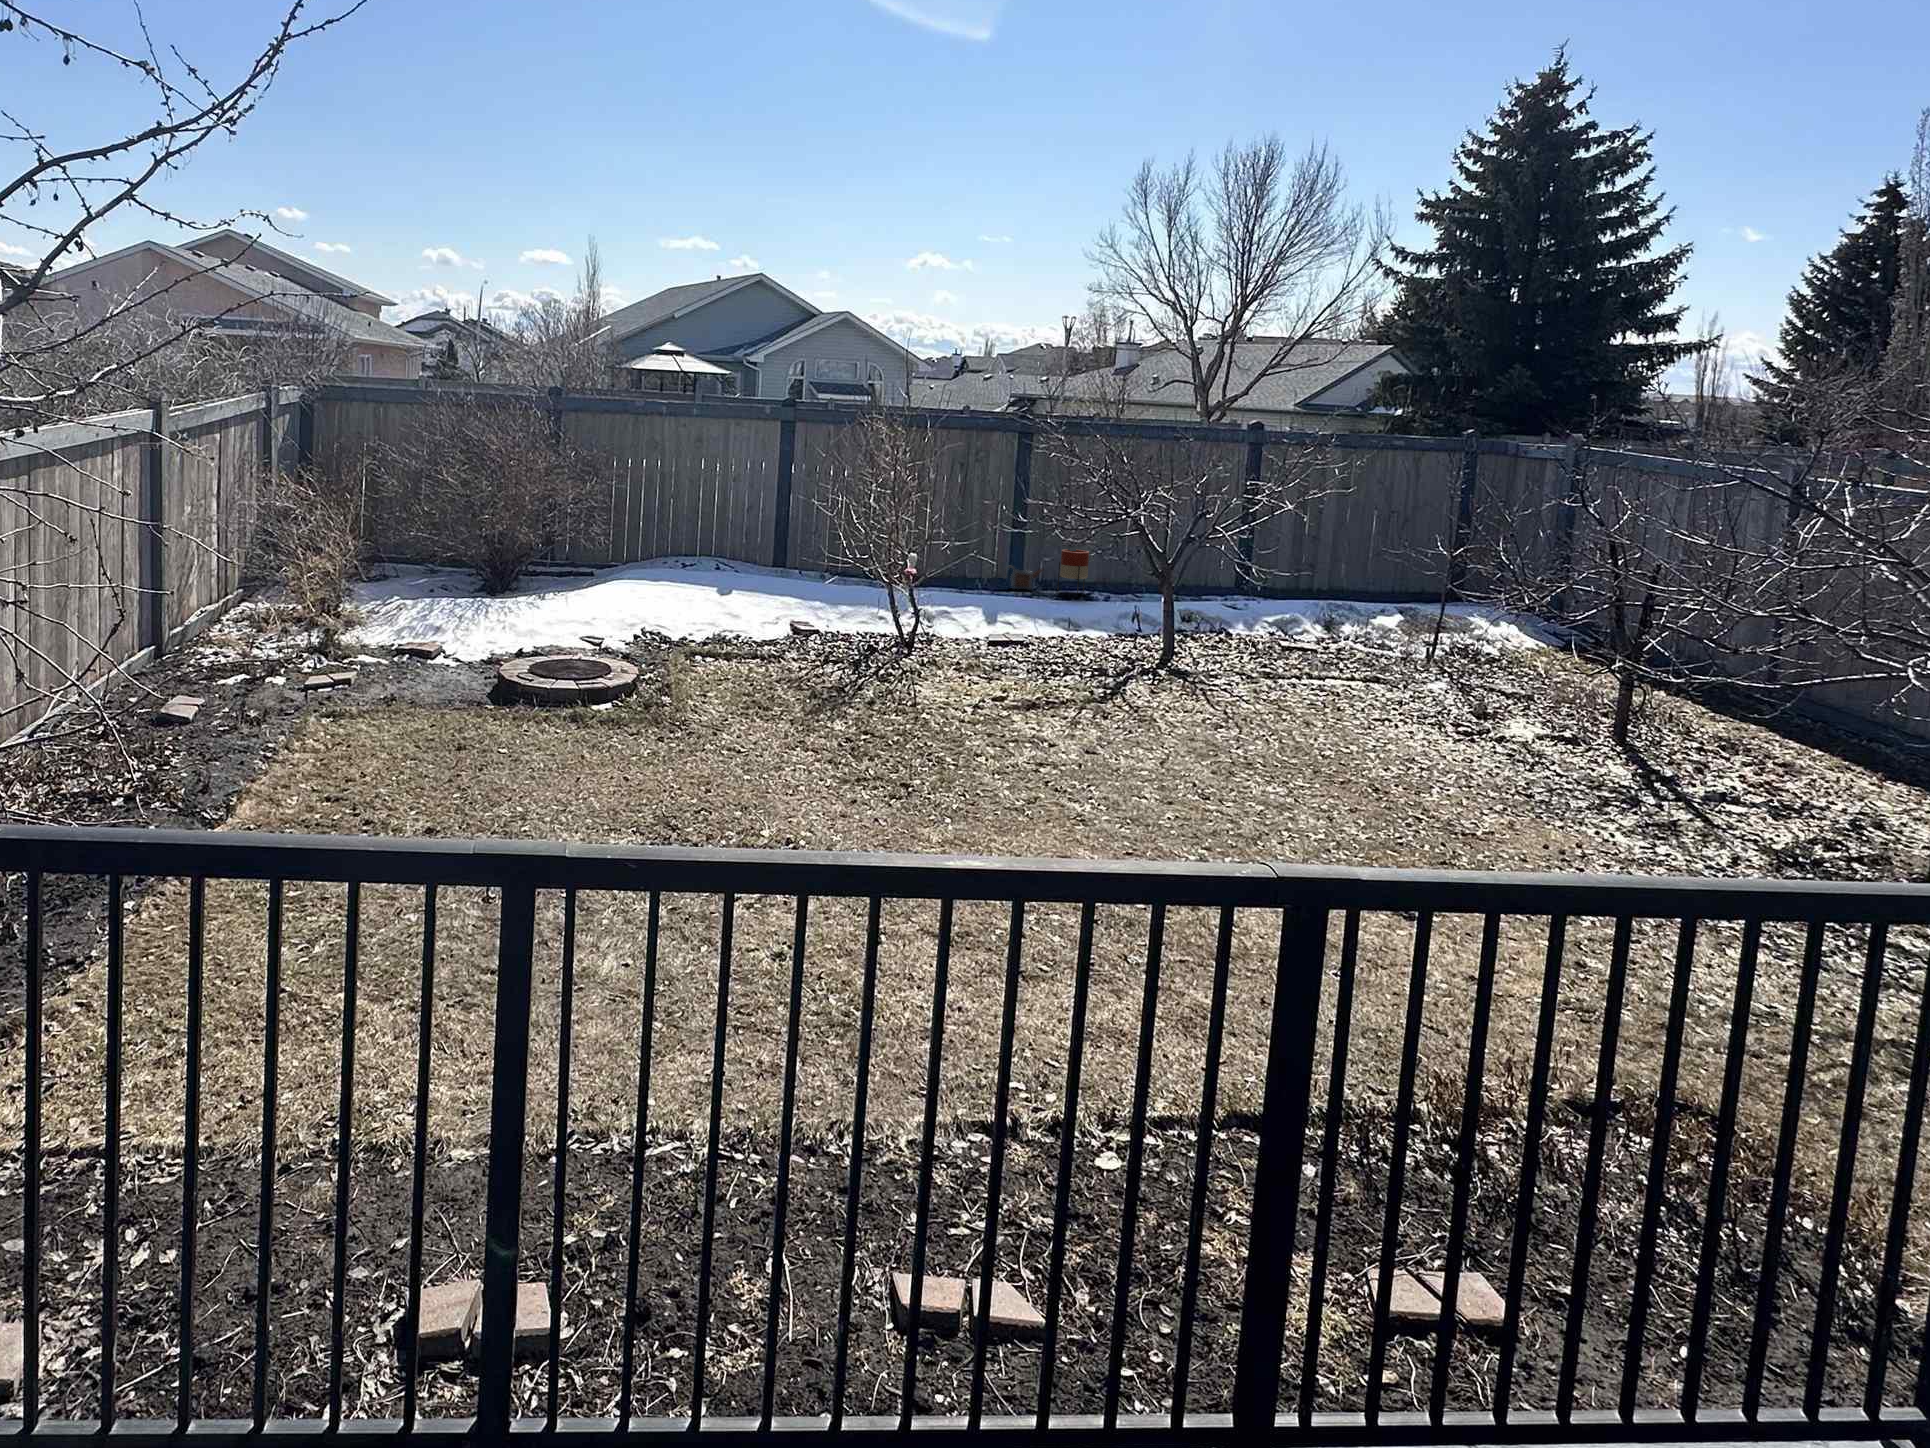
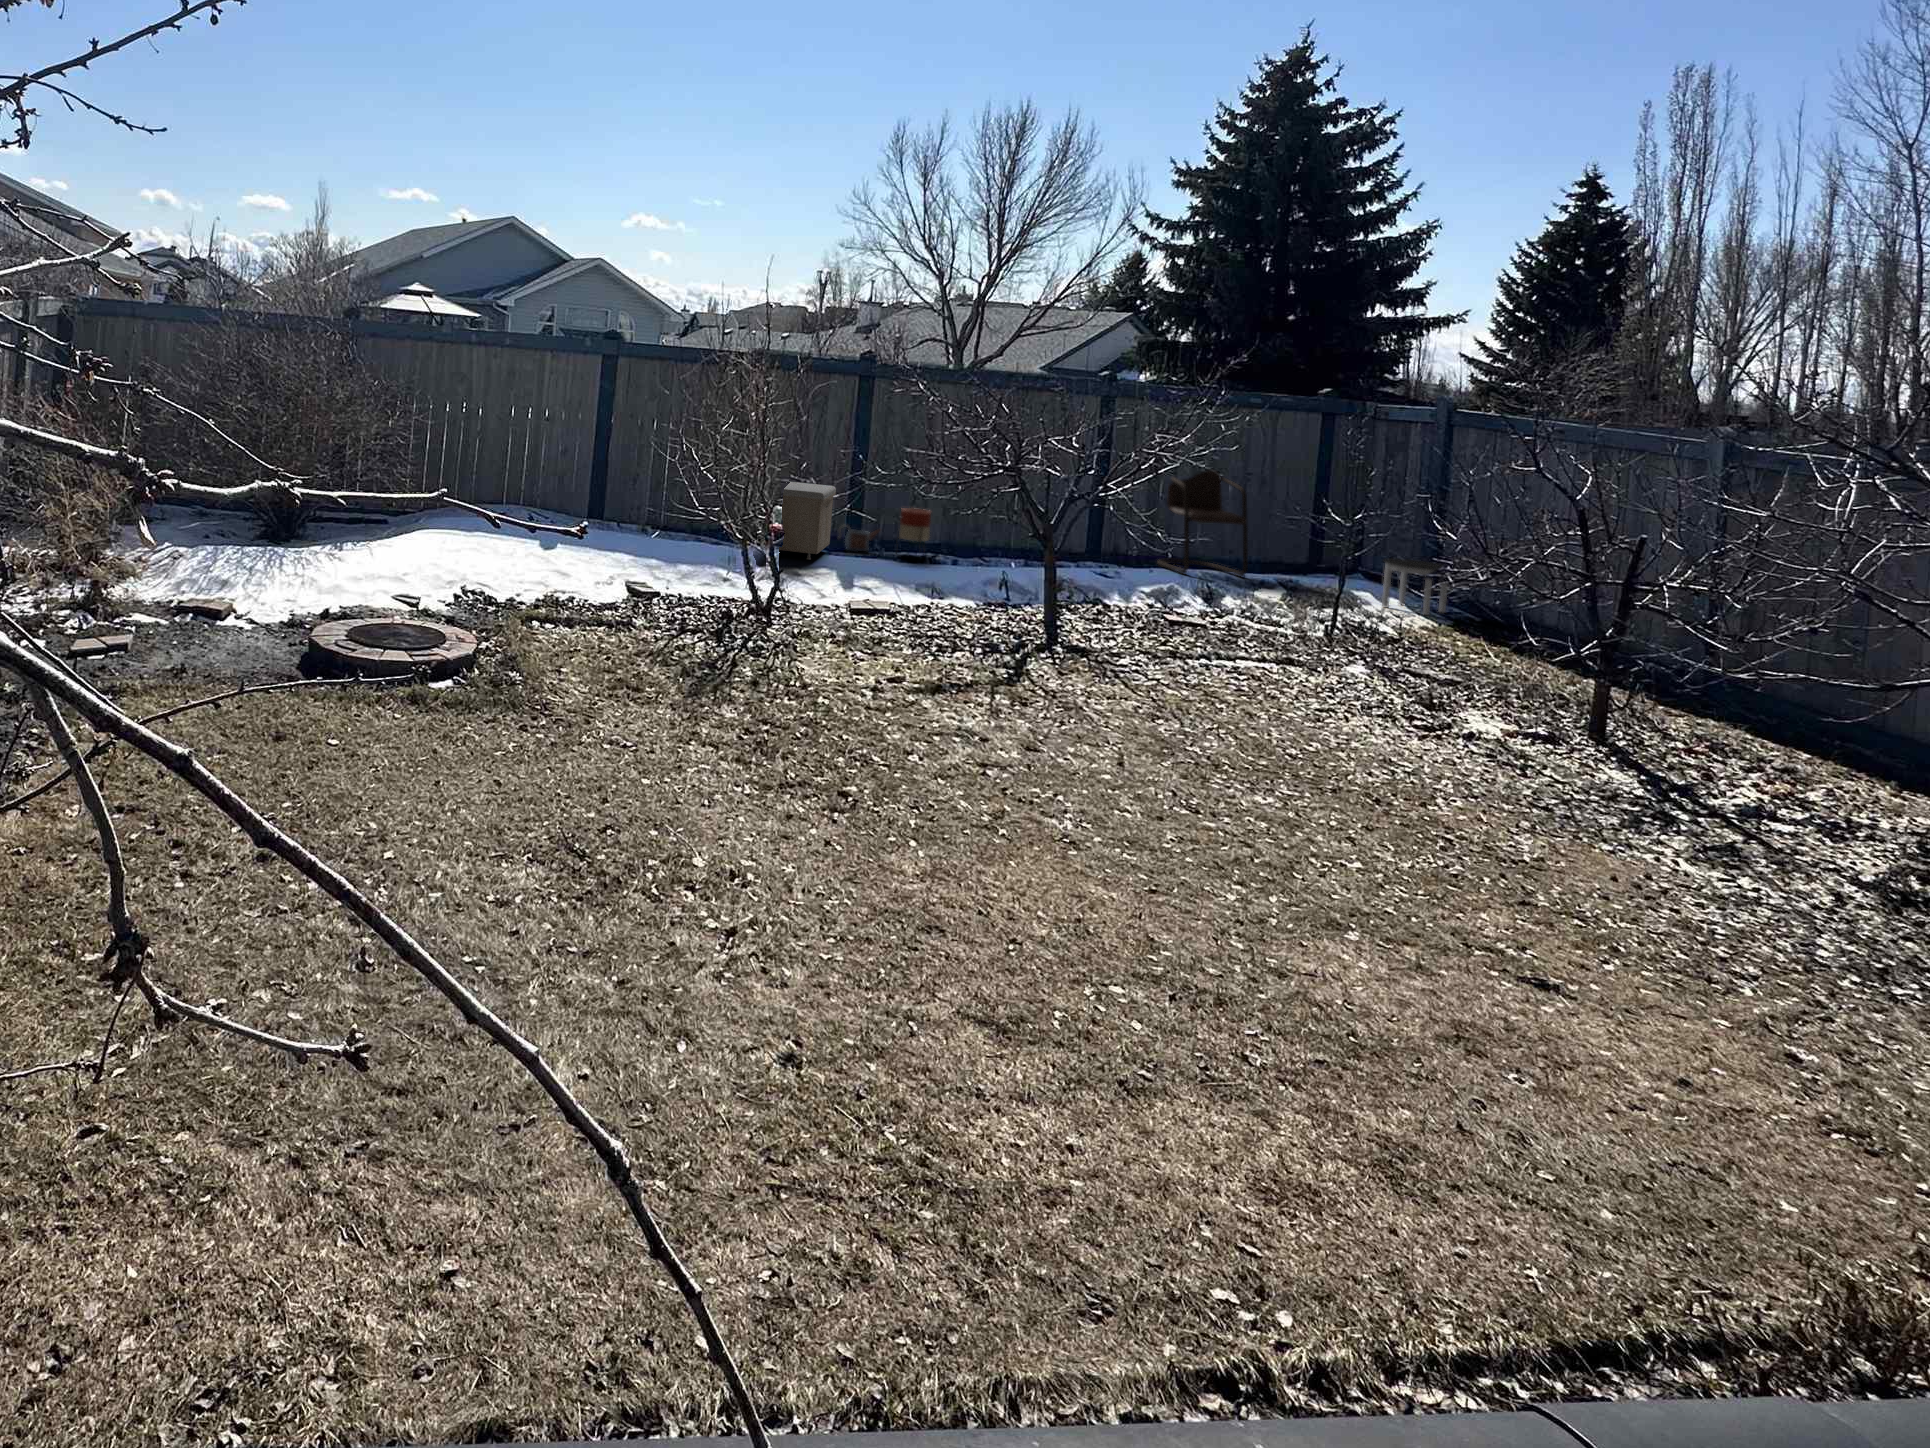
chair: none [1305,503,1386,607] -> present [1157,470,1248,577]
storage bench: none [934,527,1000,598] -> present [779,482,836,560]
round table: none [1499,586,1564,638] -> present [1382,558,1448,615]

